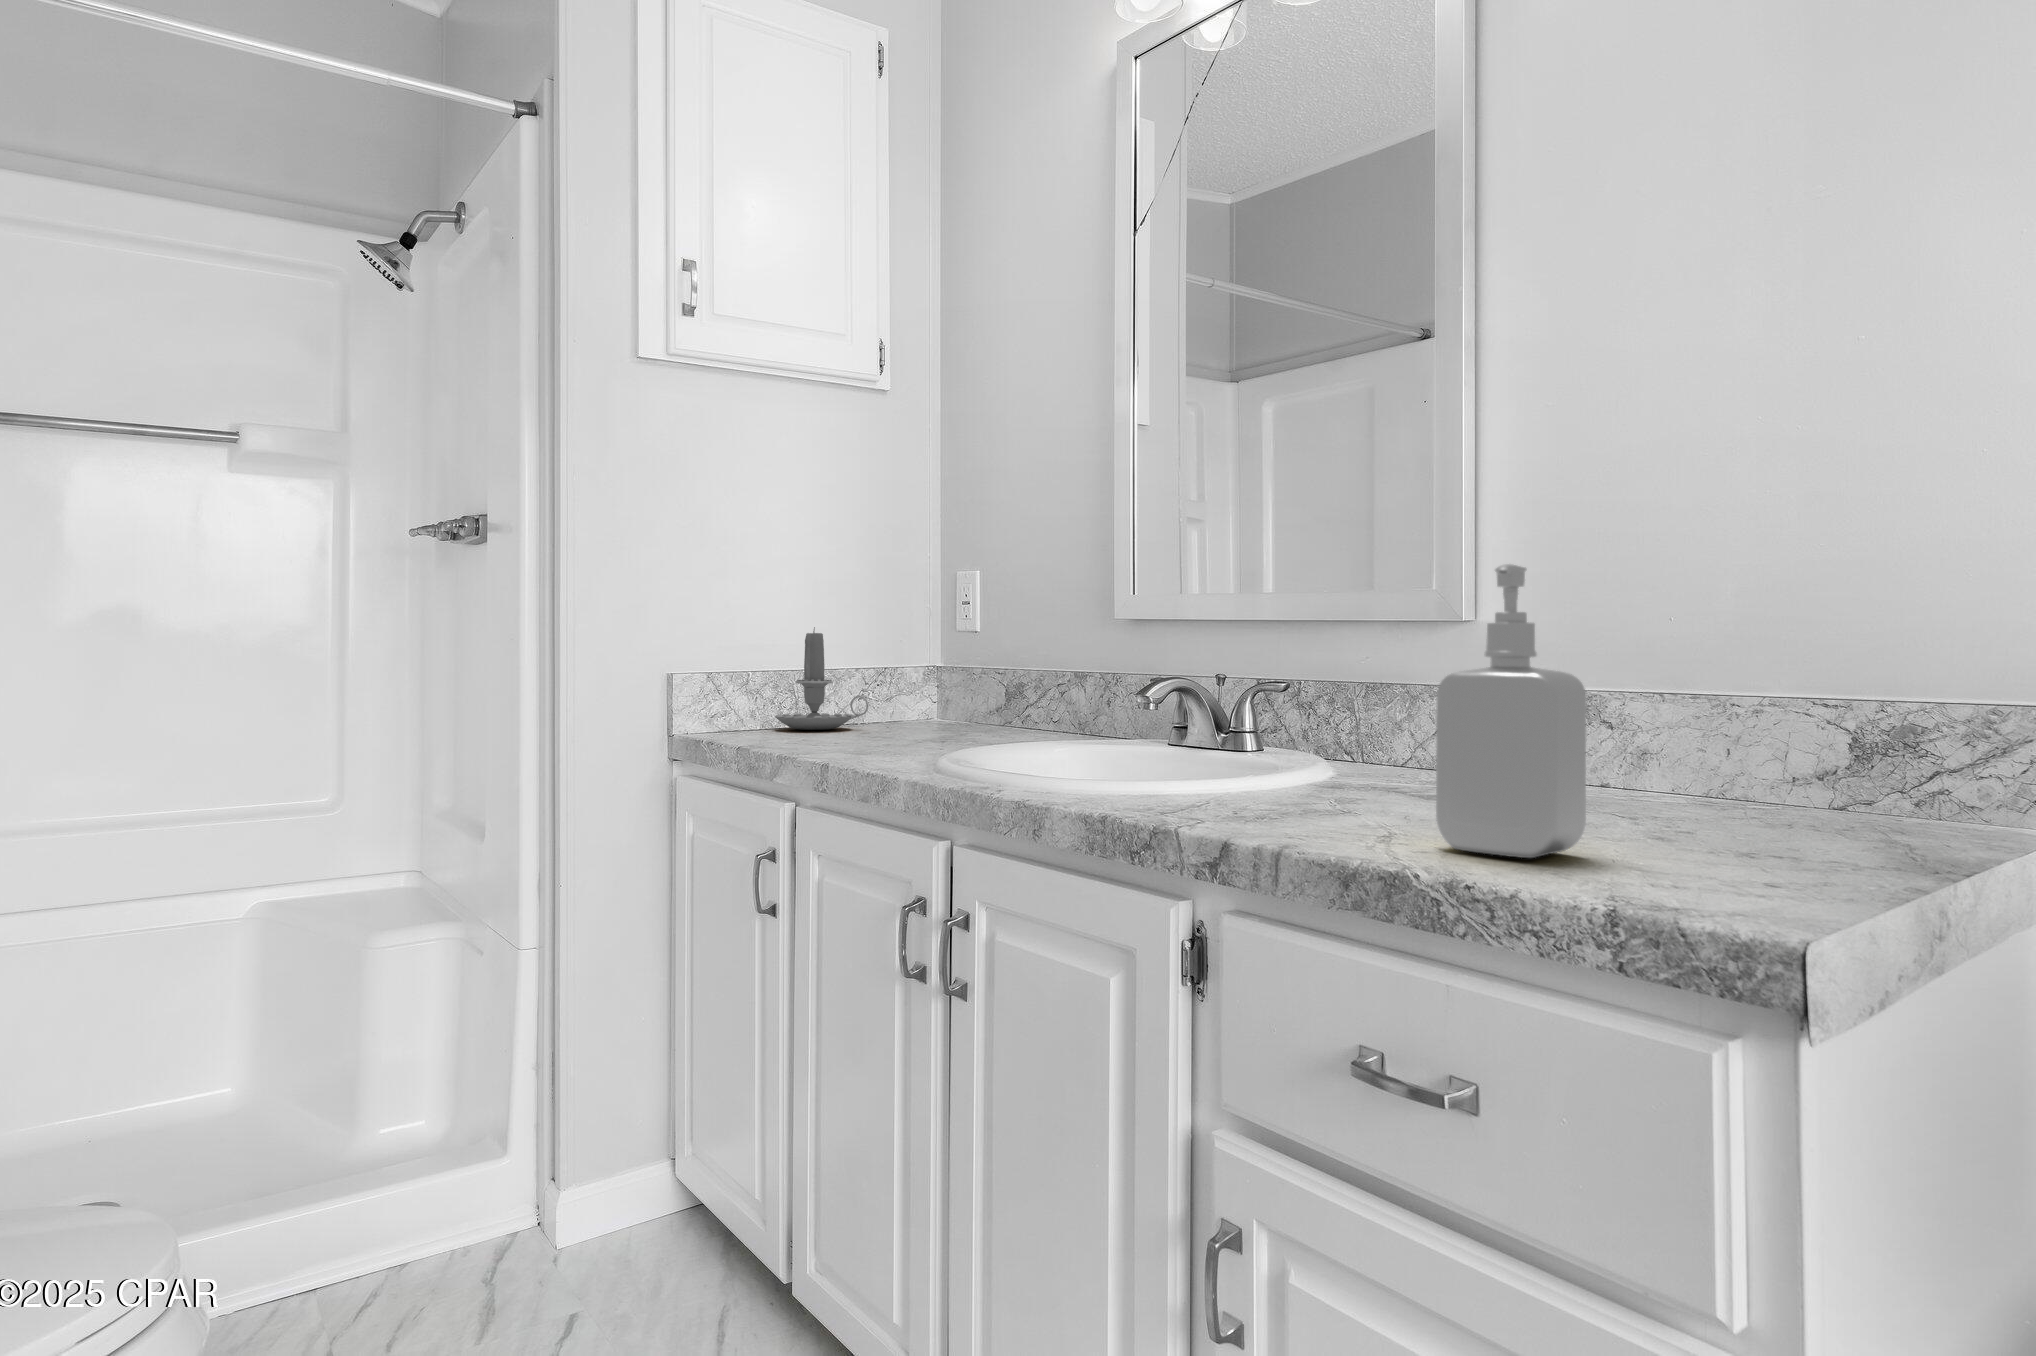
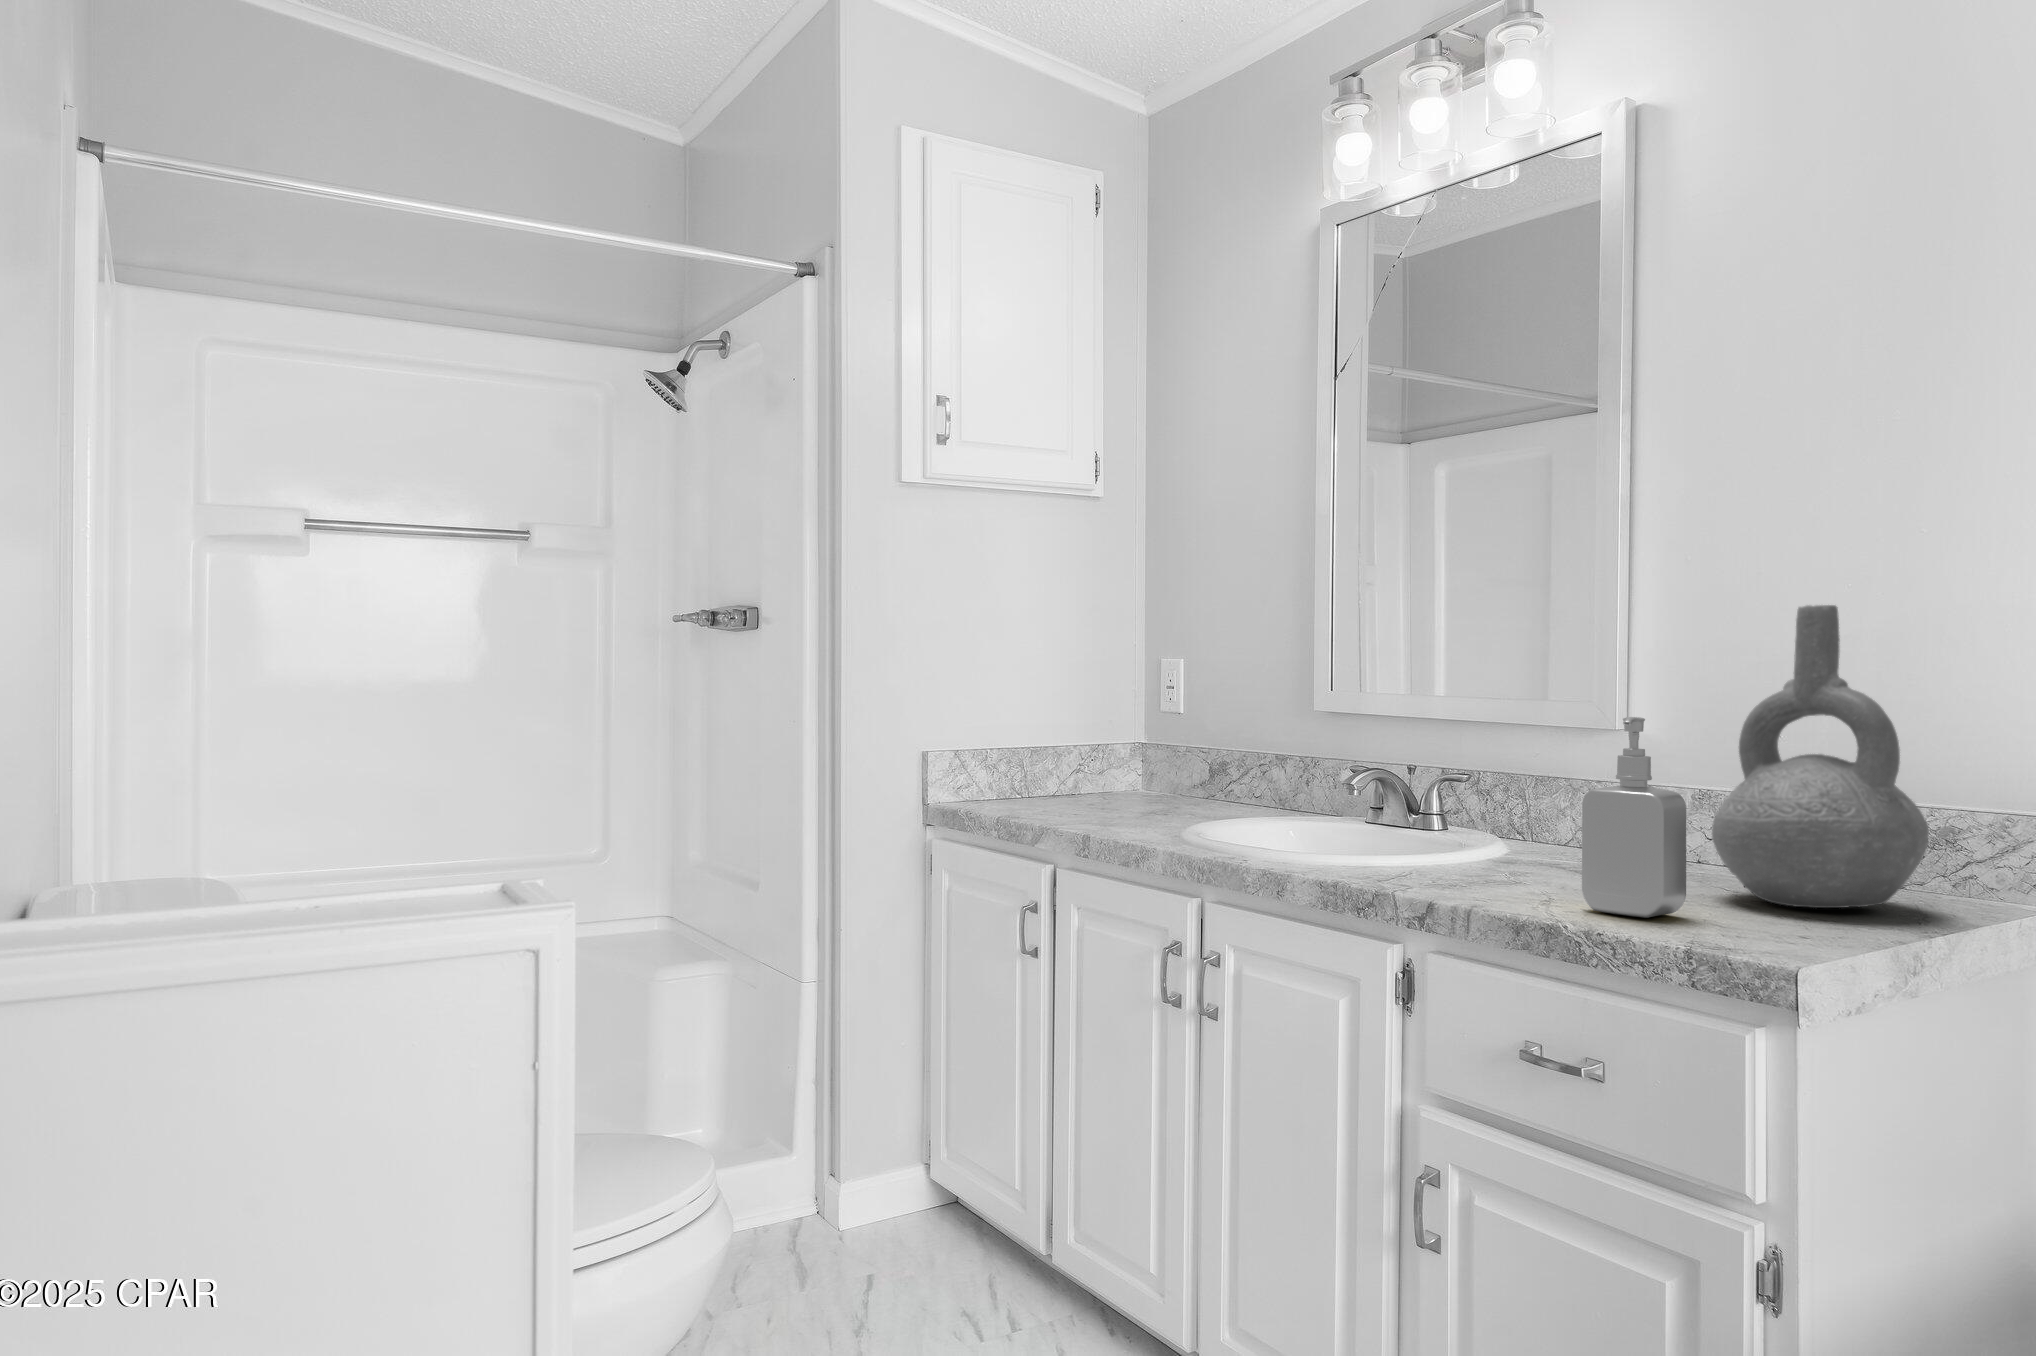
decorative vase: none [1605,413,1914,837] -> present [1712,605,1929,908]
candle: present [775,627,868,730] -> none [1010,710,1092,800]

